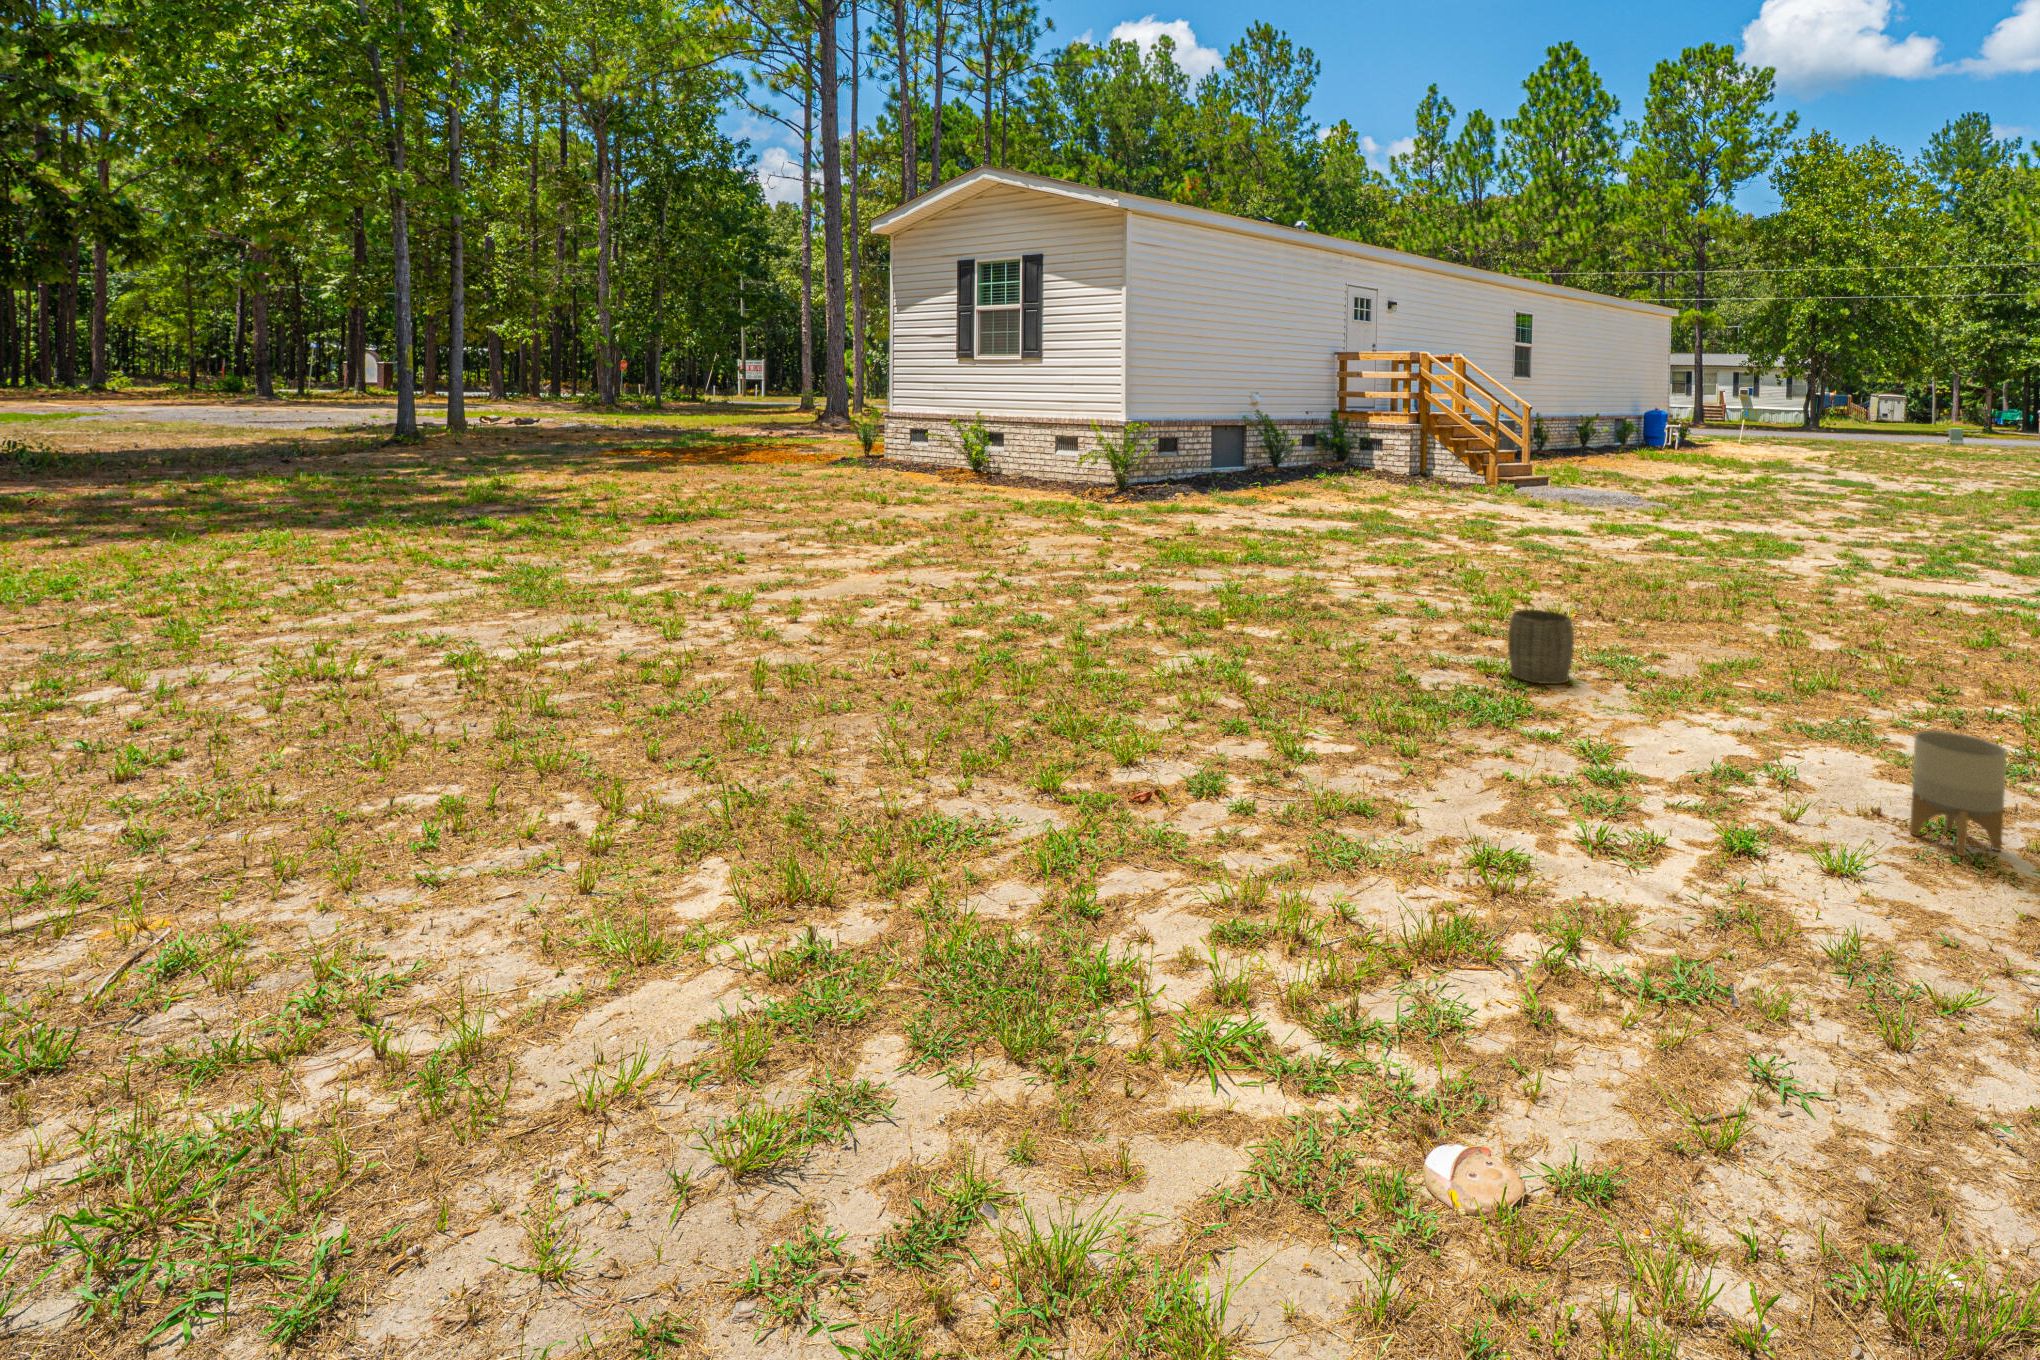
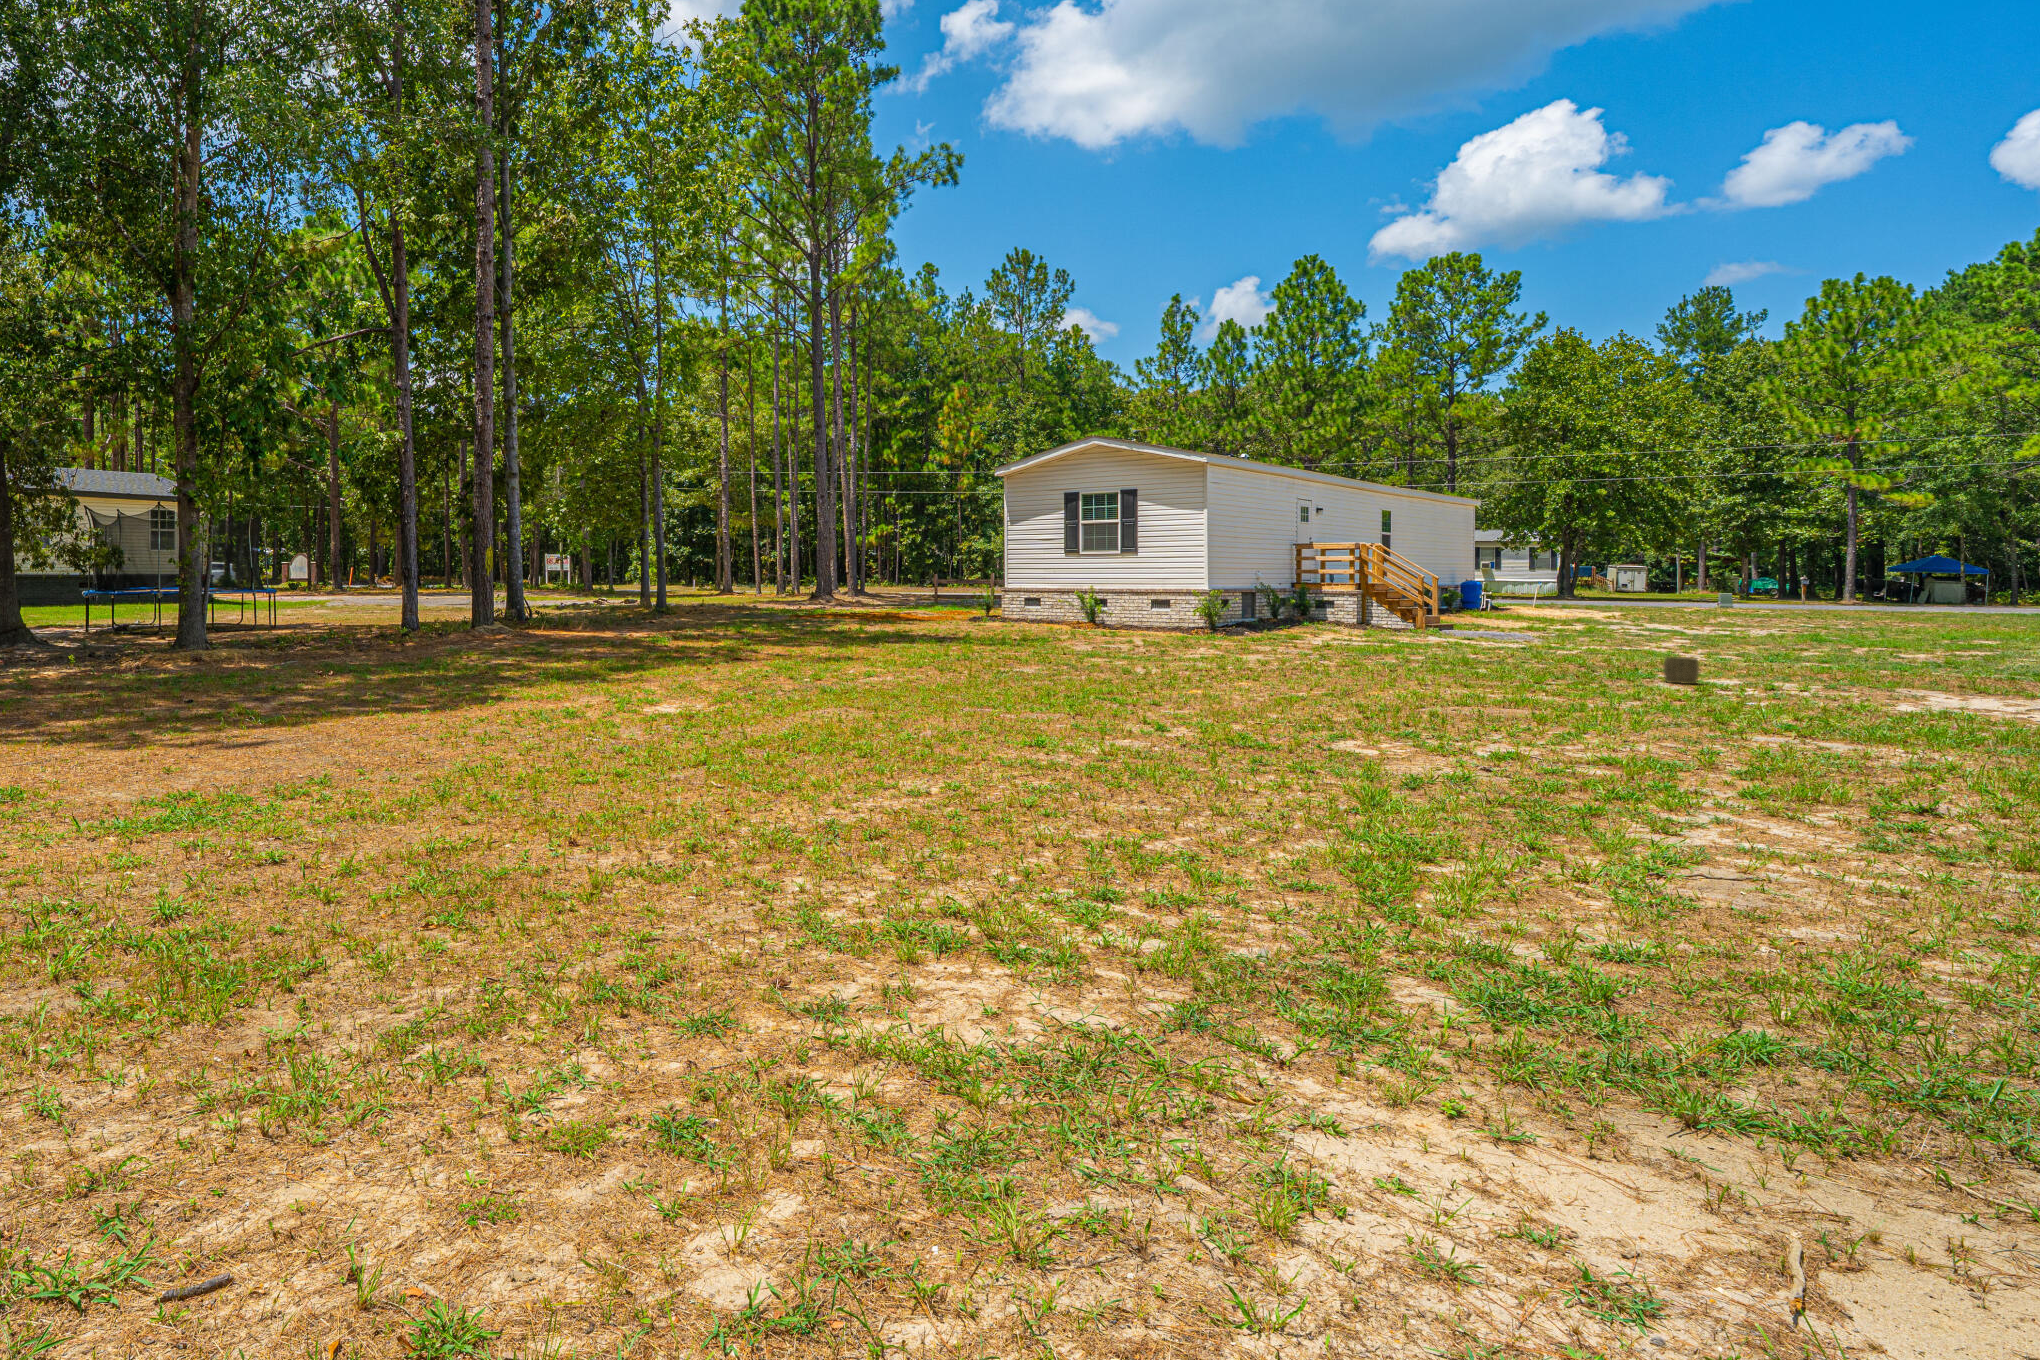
planter: present [1910,731,2007,856] -> none [1889,672,1925,706]

